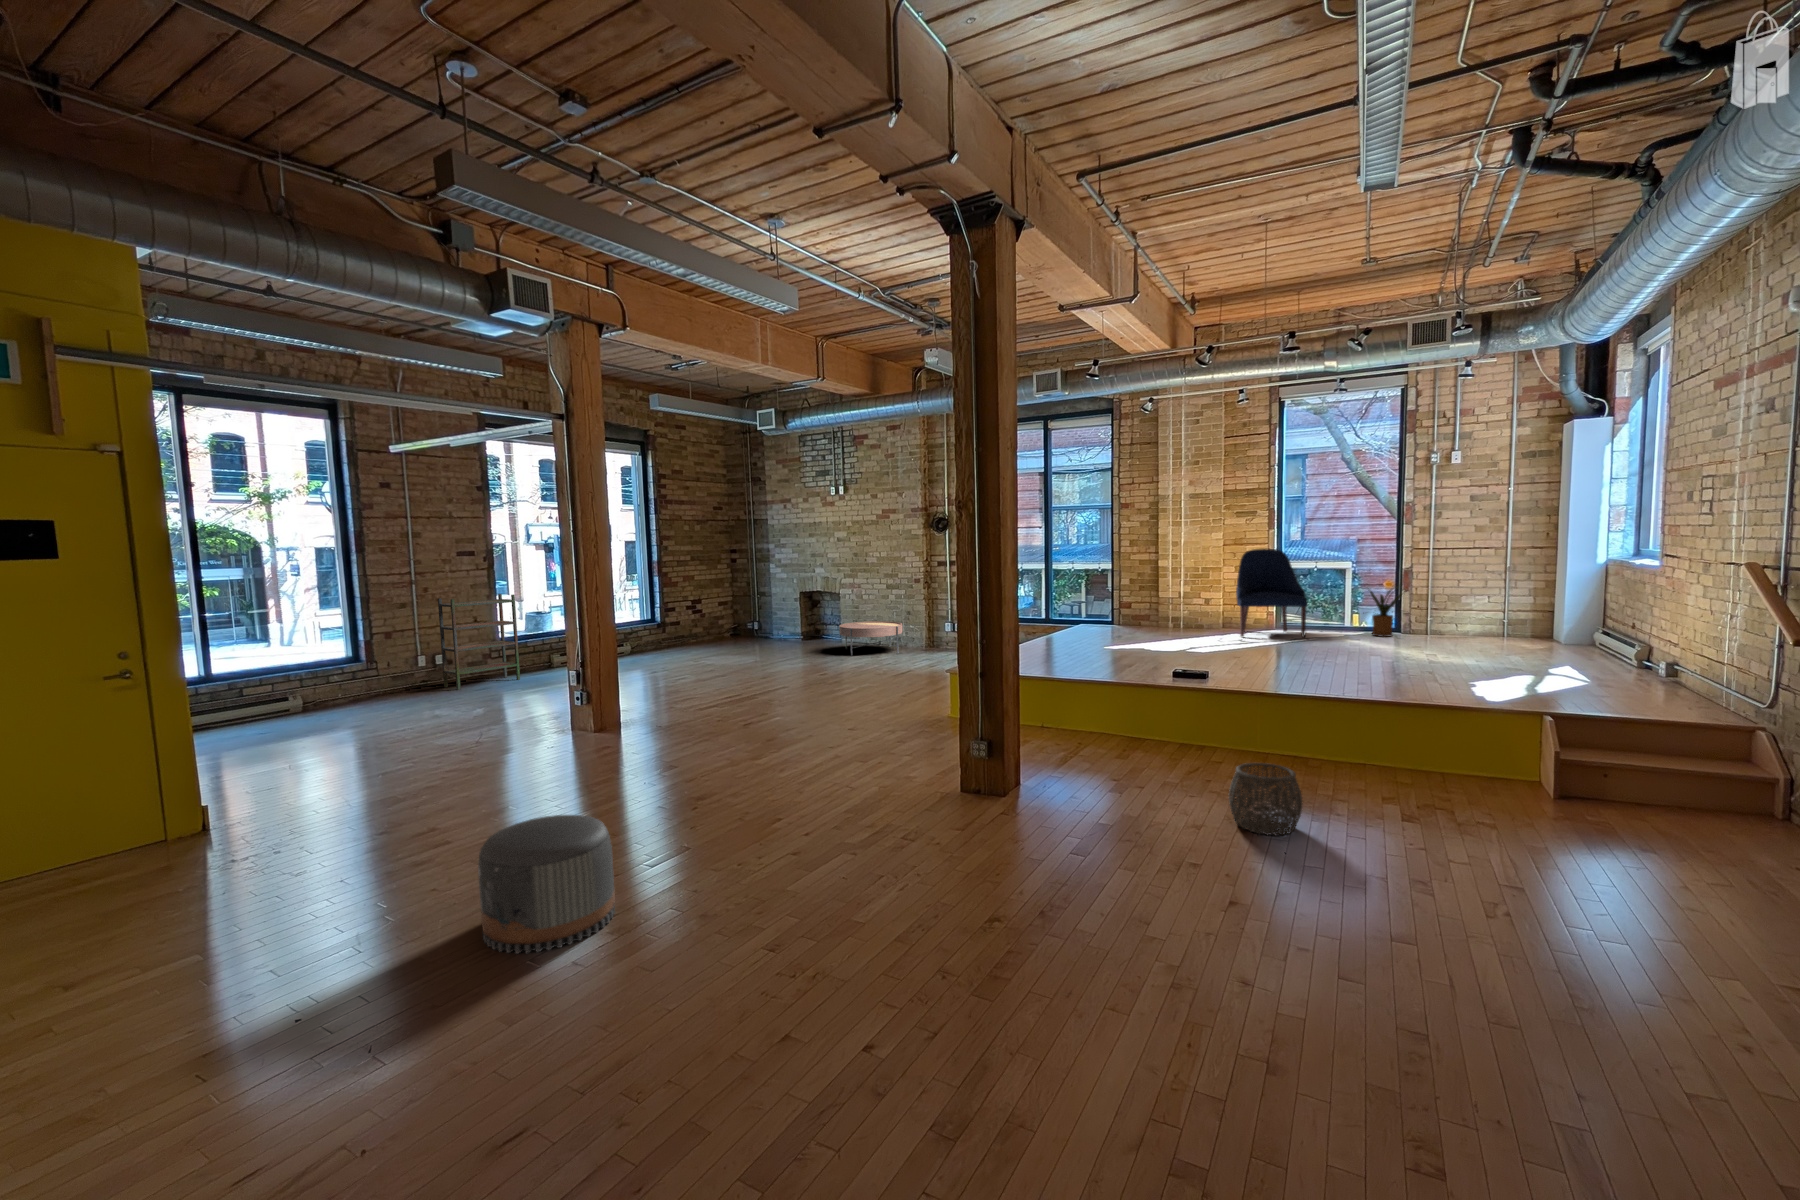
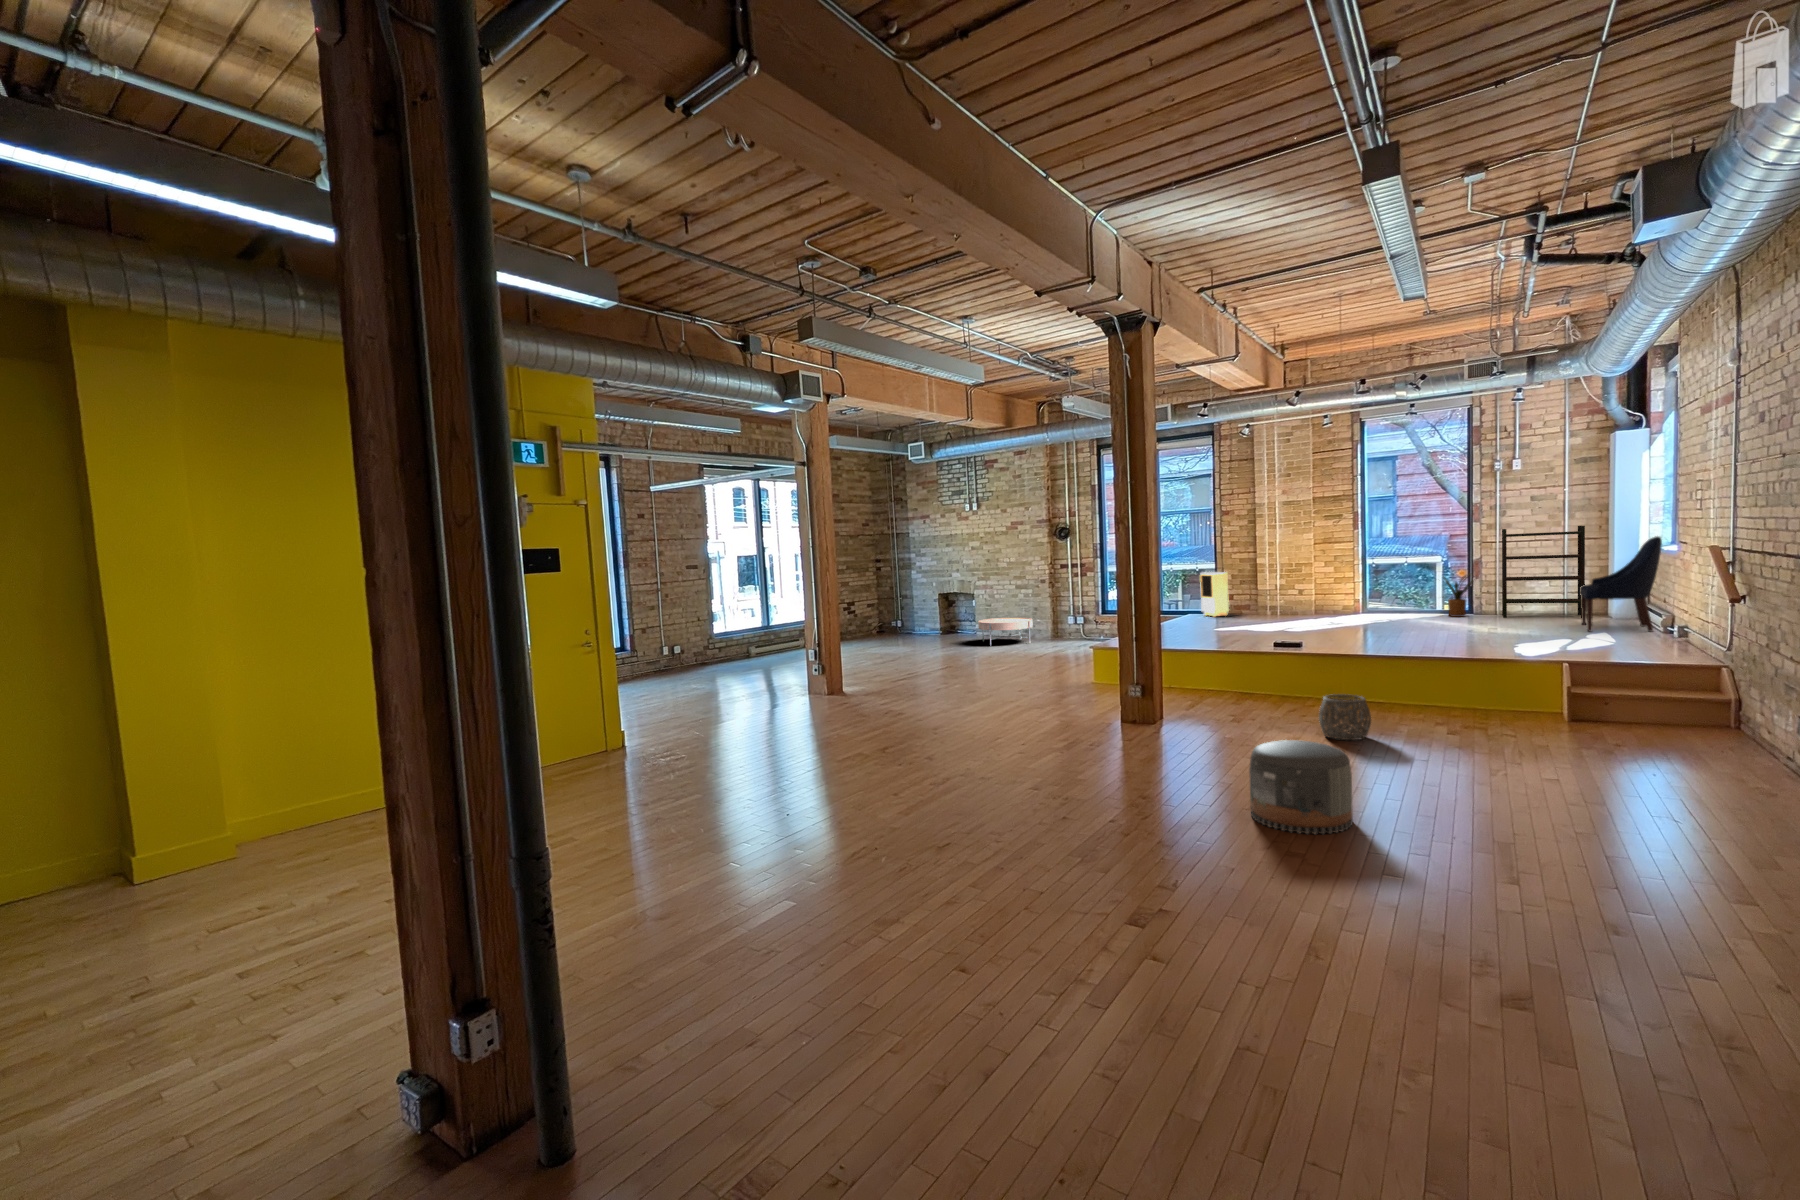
chair: present [1236,549,1308,637] -> present [1580,536,1662,631]
speaker: none [1092,575,1123,628] -> present [1200,572,1229,617]
bookshelf: present [438,594,520,690] -> present [1502,526,1585,618]
pouf: present [478,815,615,954] -> present [1249,740,1353,834]

